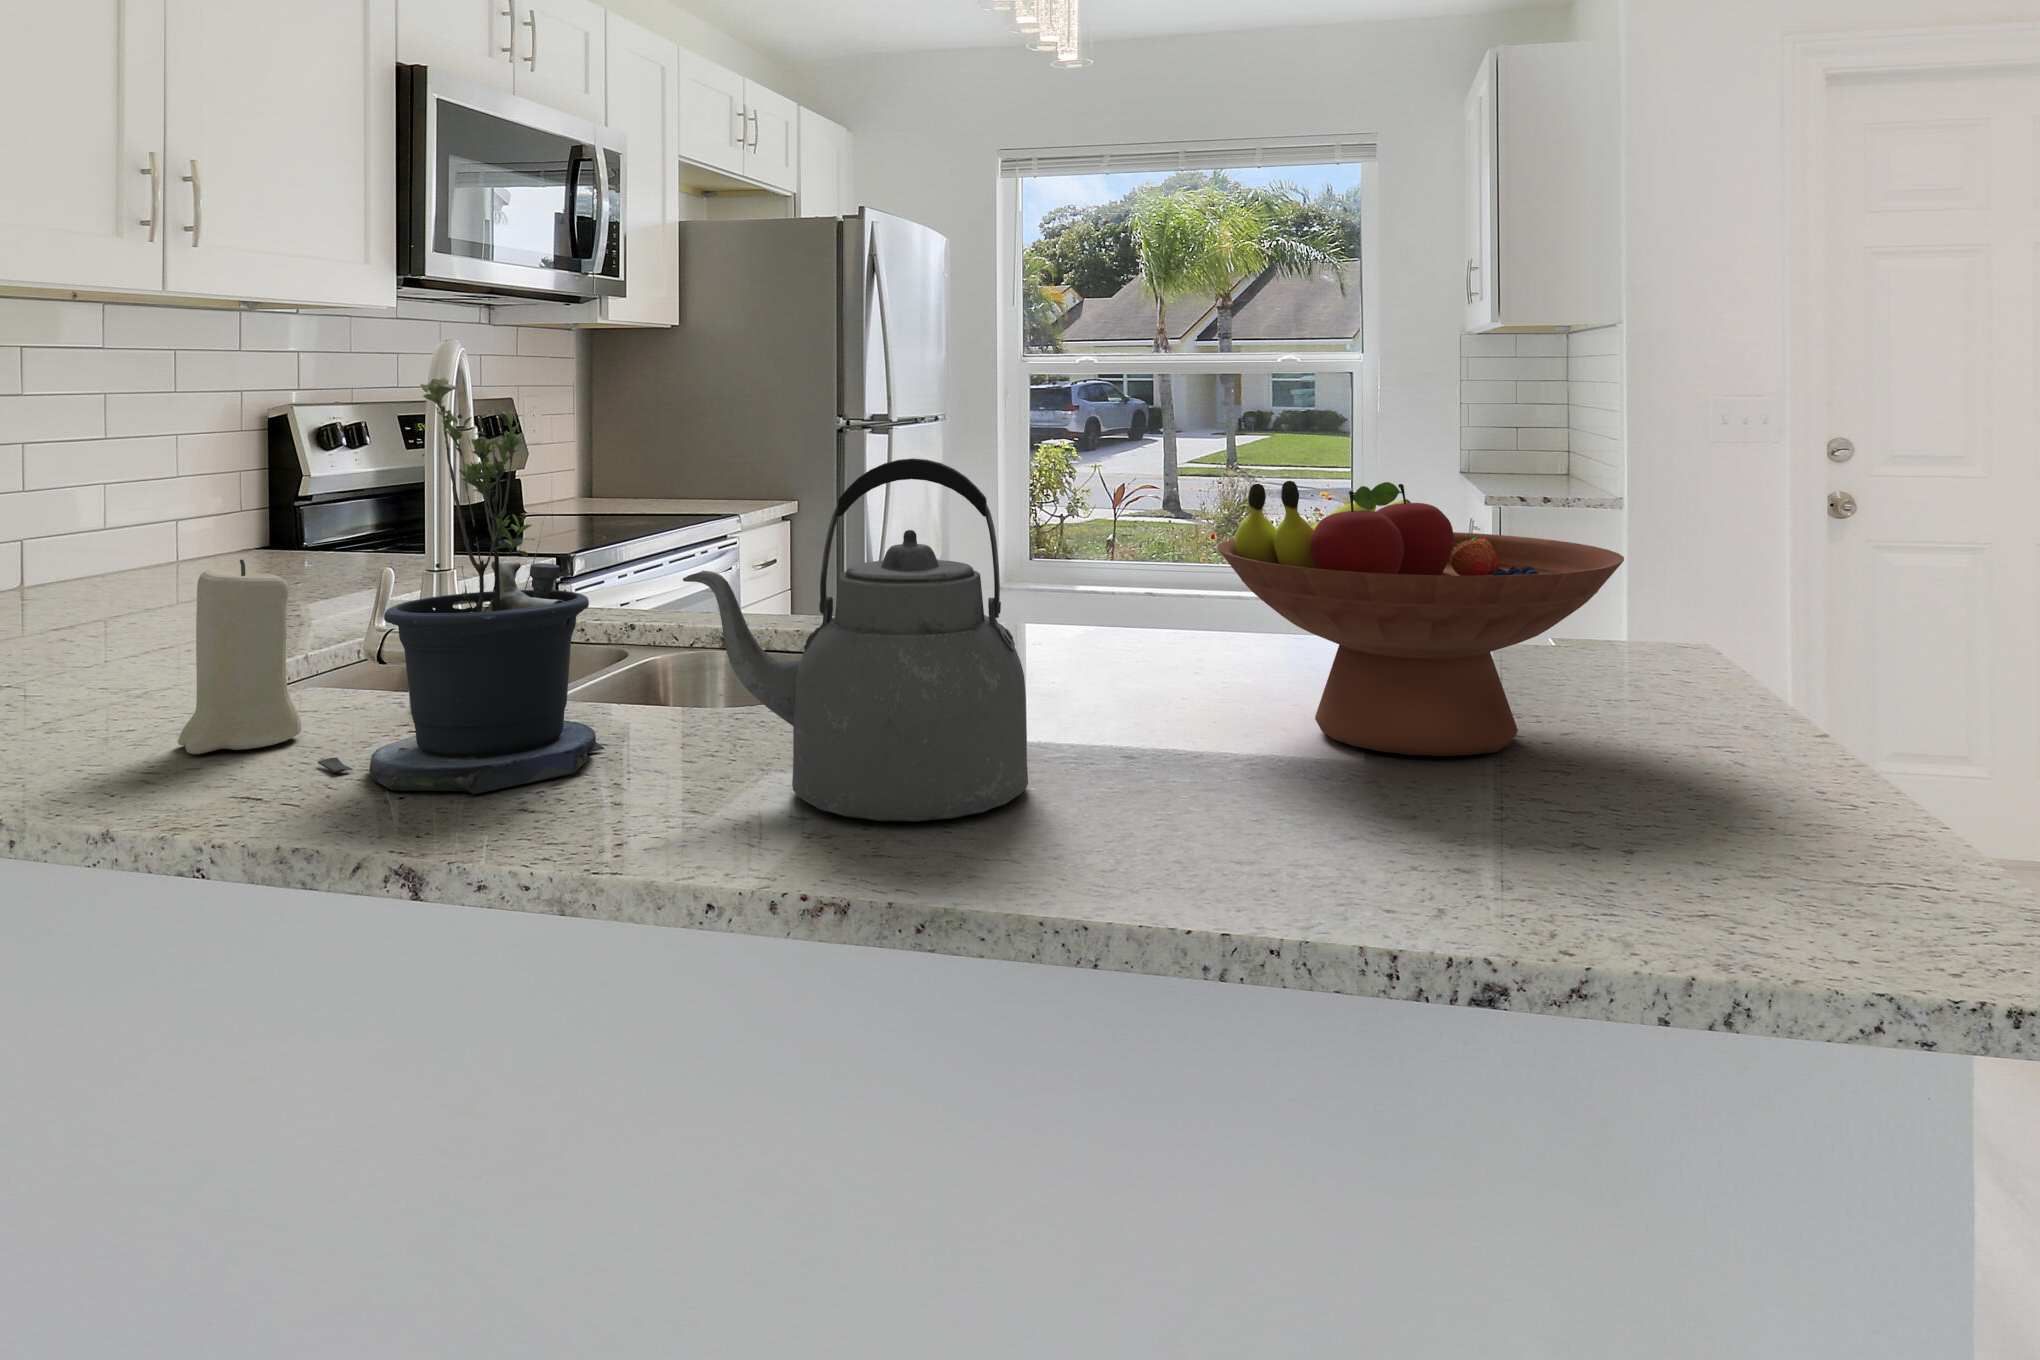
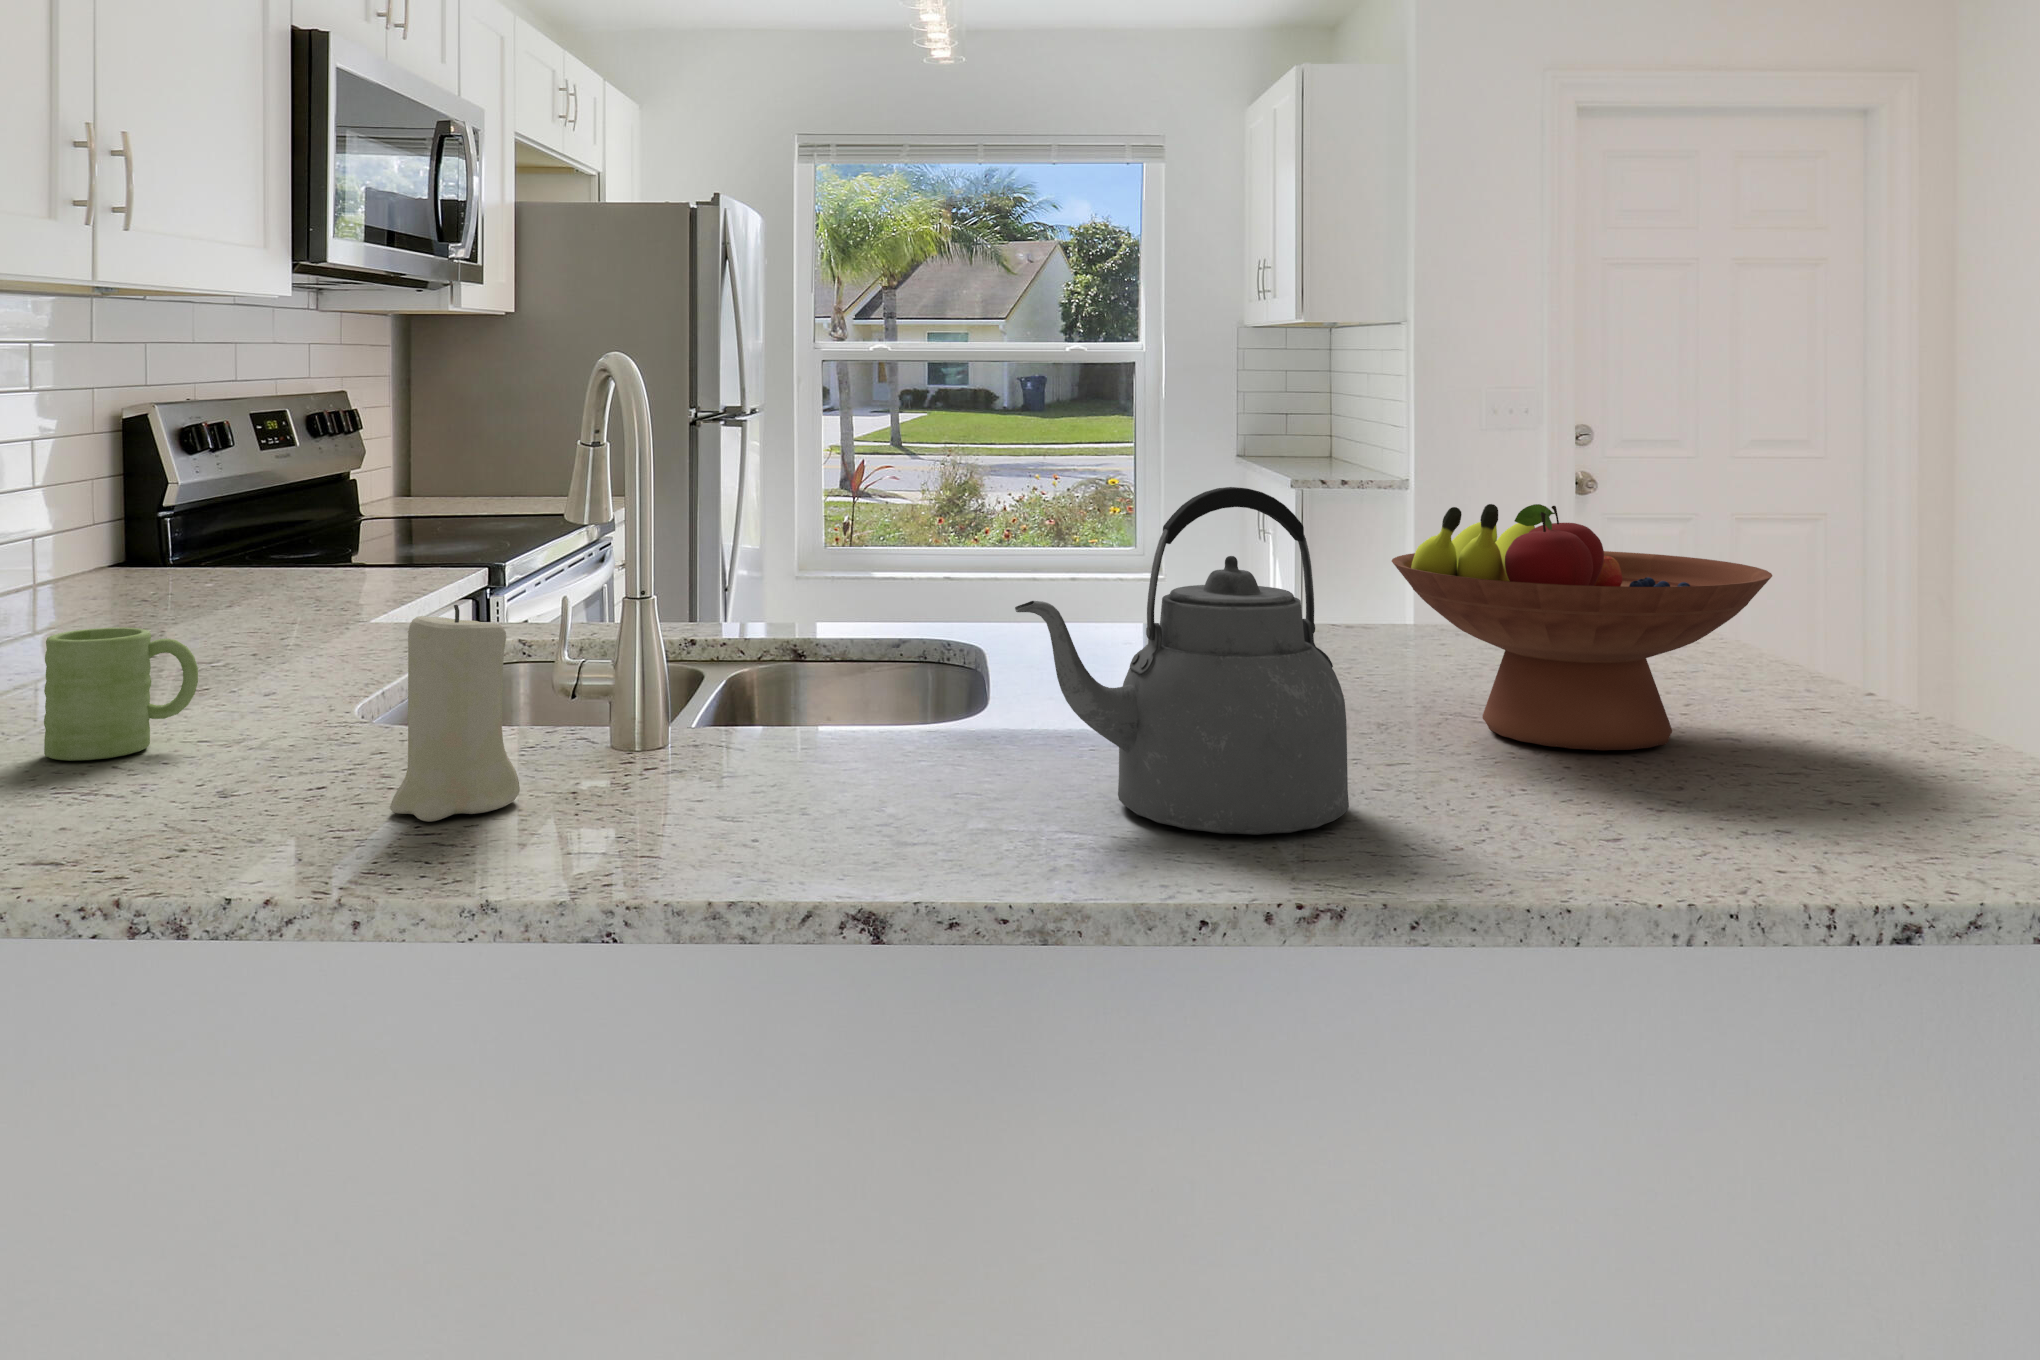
potted plant: present [318,378,605,794] -> none [589,406,888,841]
mug: none [24,572,152,684] -> present [44,628,198,761]

